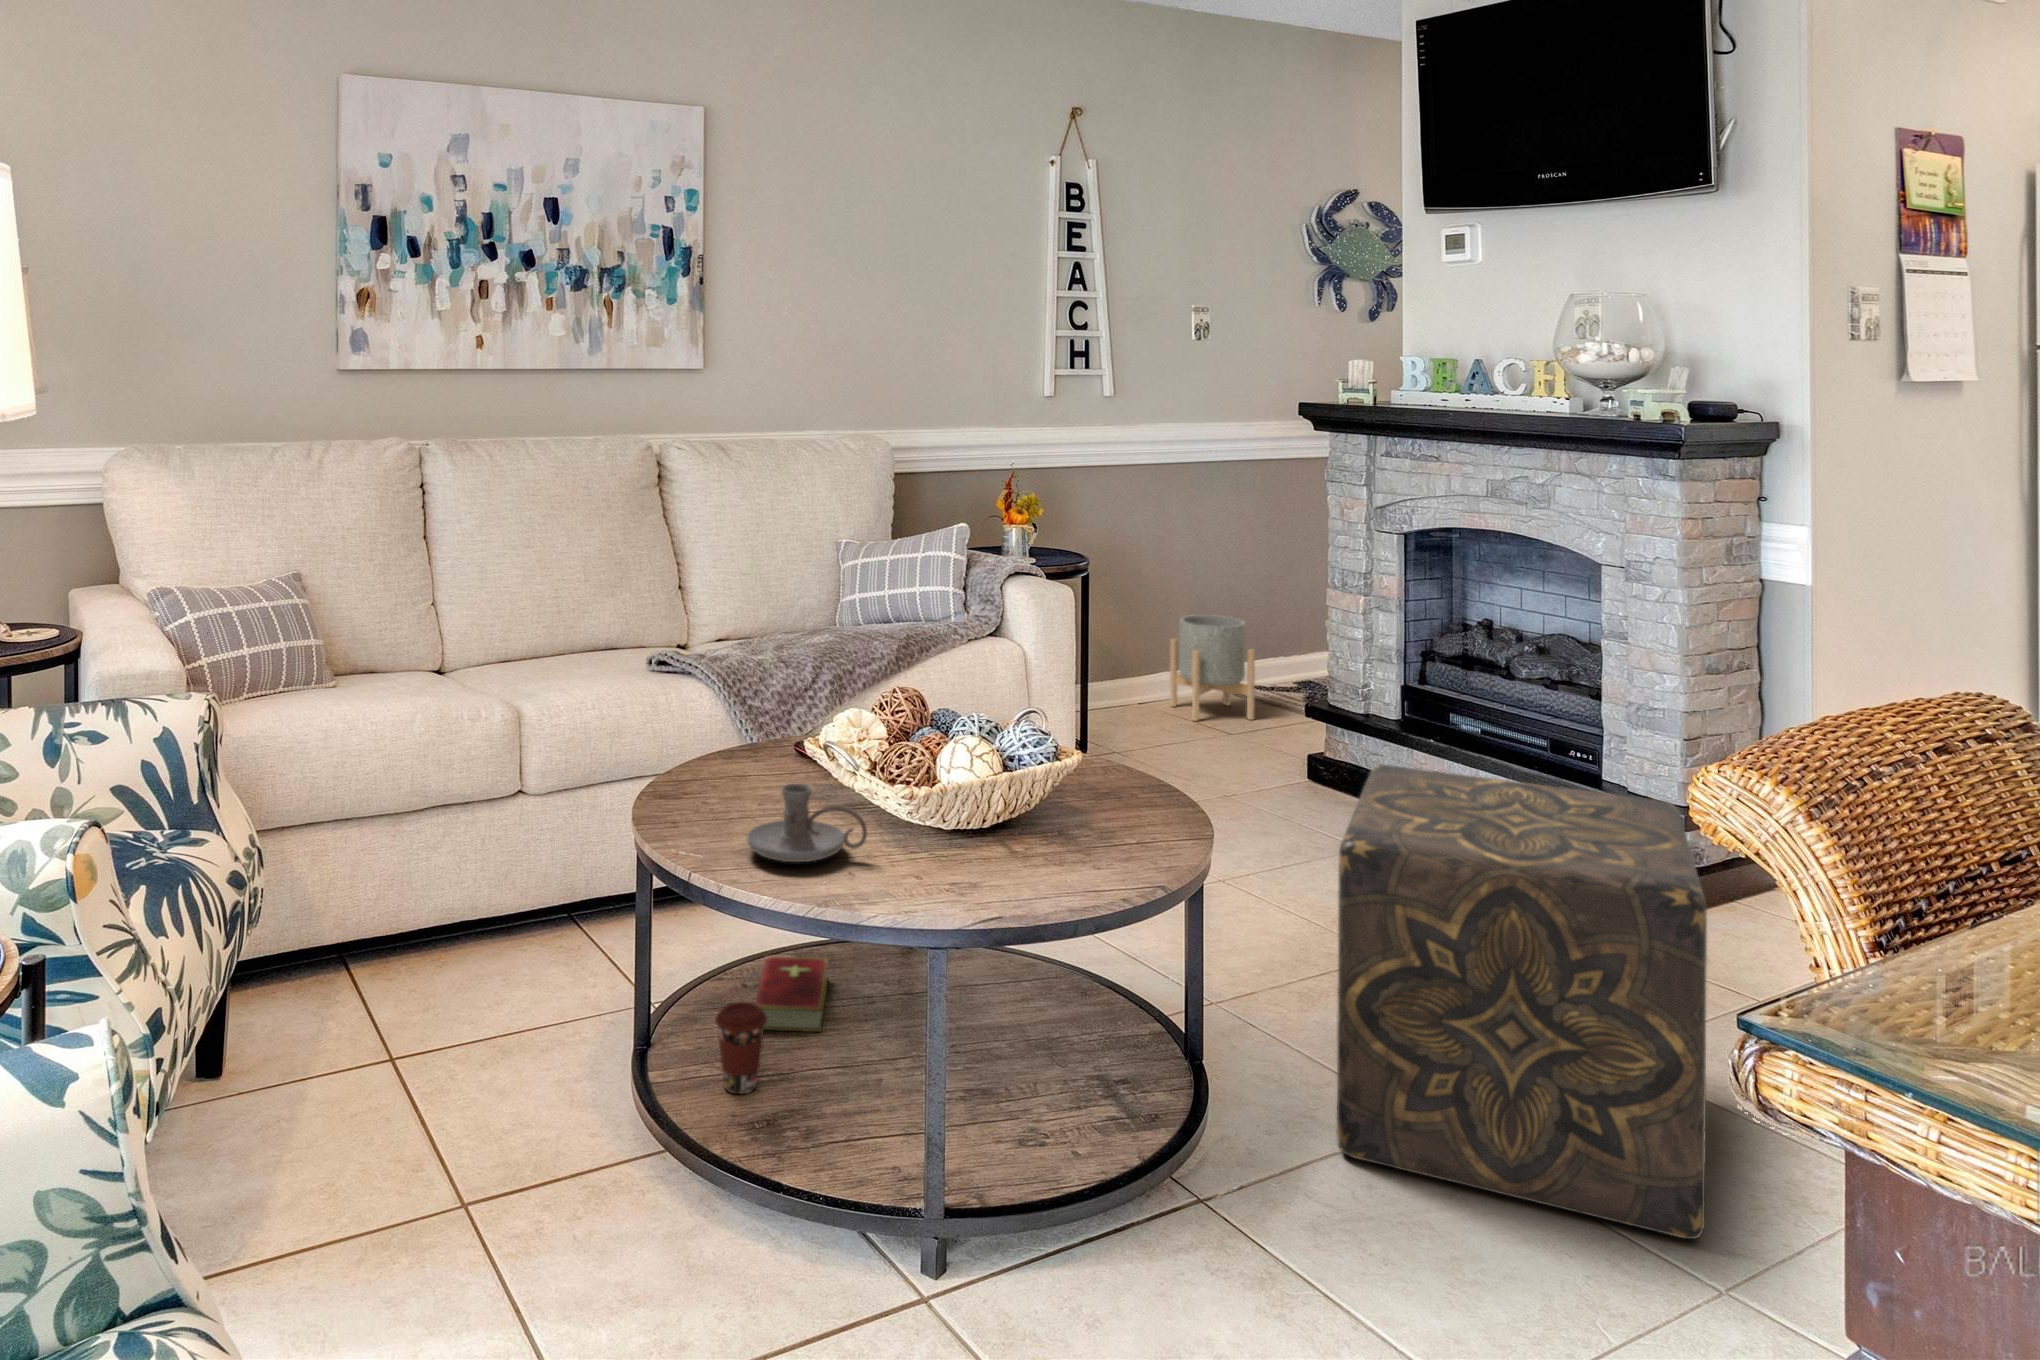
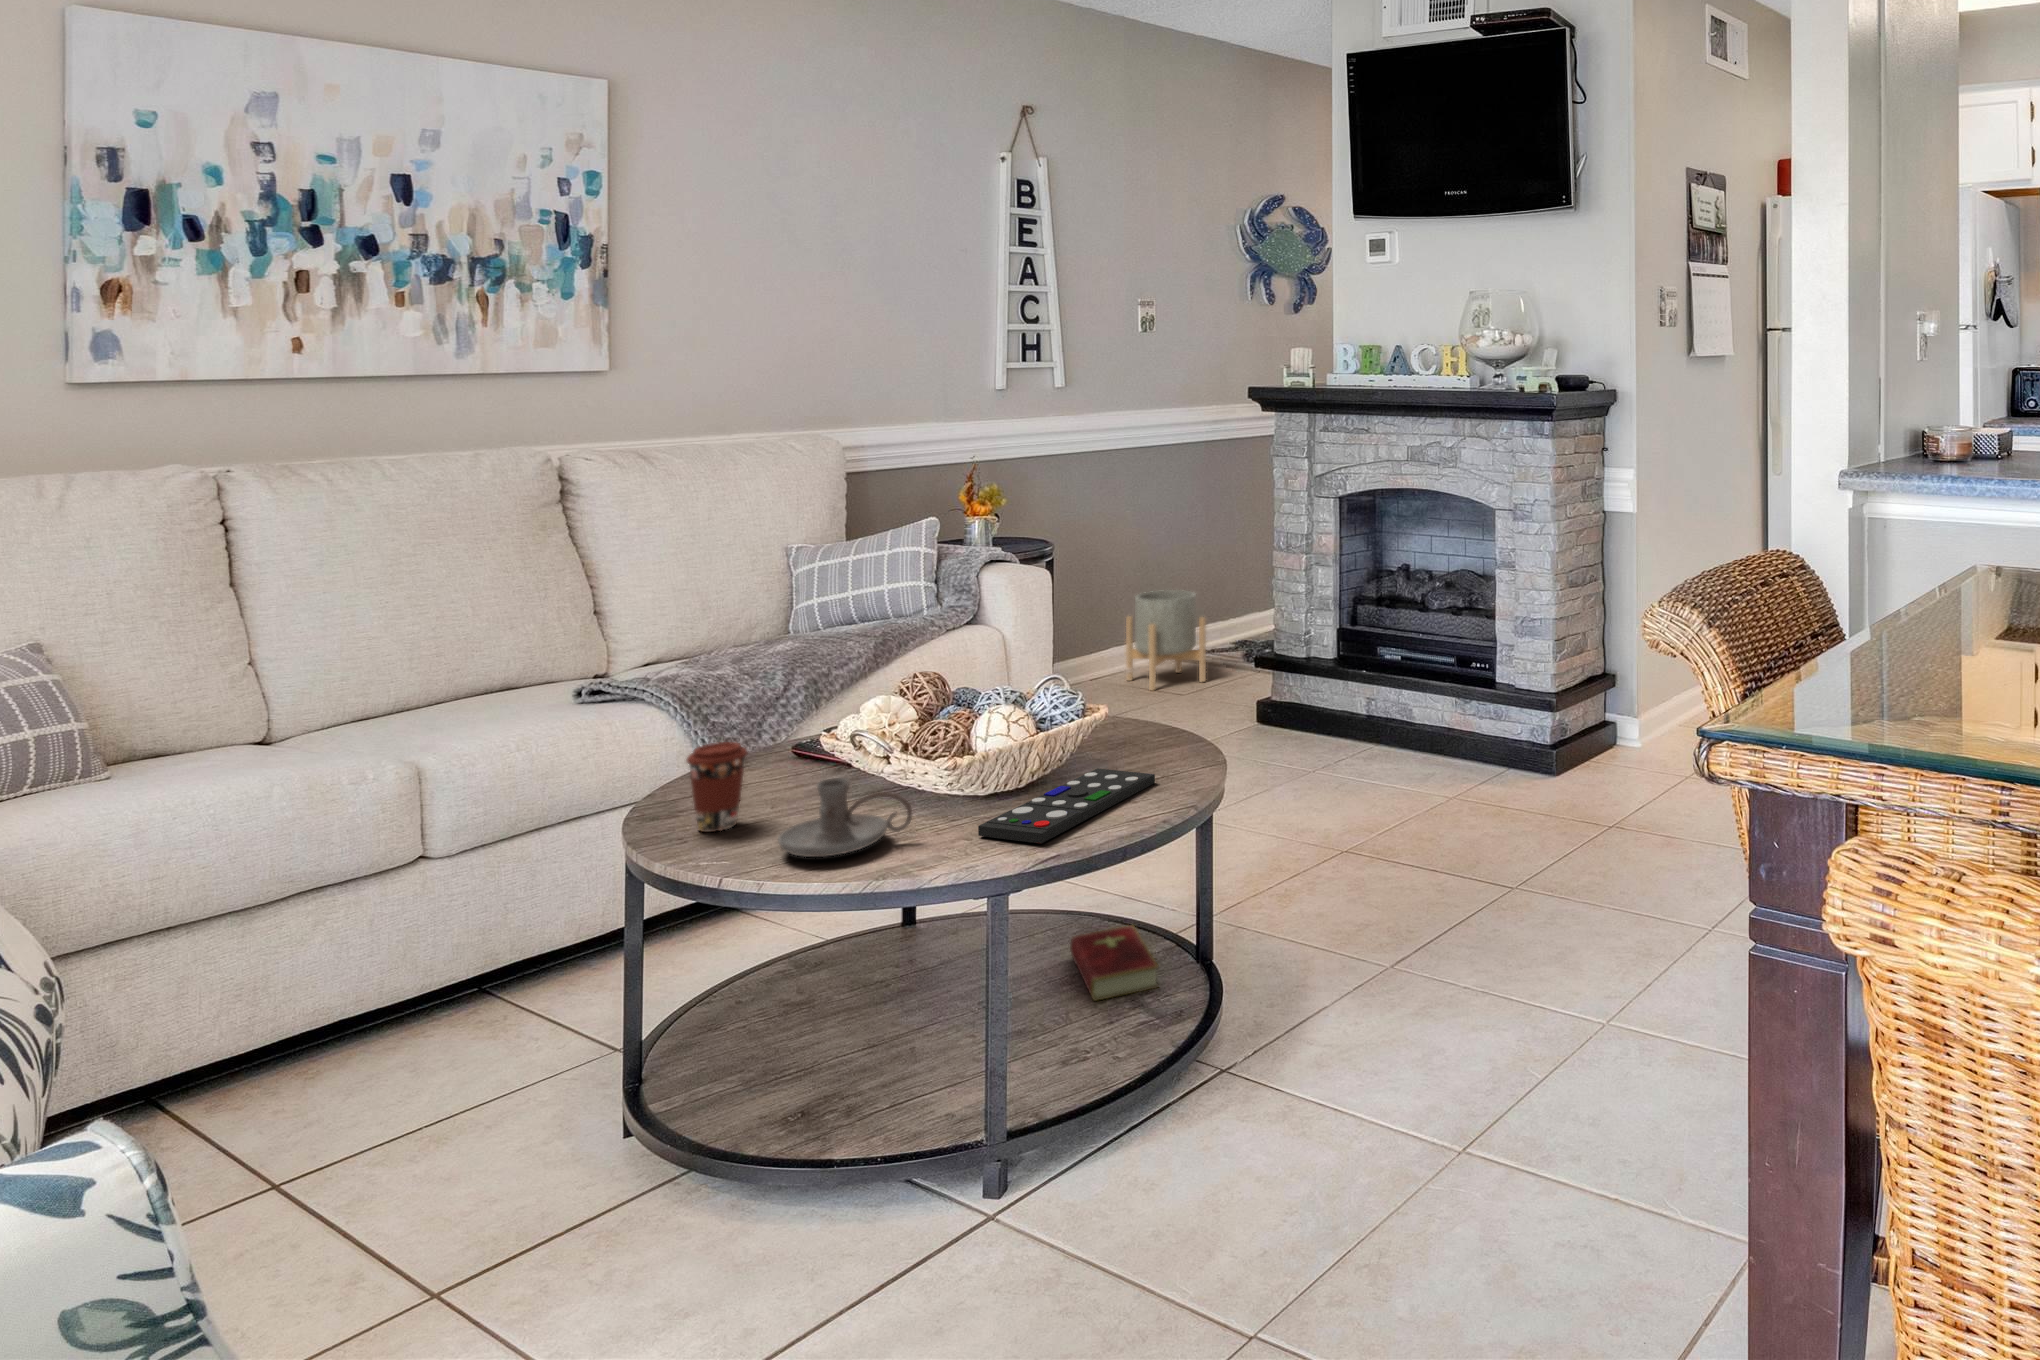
ottoman: present [1337,765,1707,1239] -> none [1331,684,1599,1016]
remote control: none [928,815,1123,891] -> present [978,768,1155,843]
hardcover book: present [754,956,828,1032] -> present [1070,925,1158,1001]
coffee cup: present [715,1002,767,1094] -> present [686,742,748,832]

